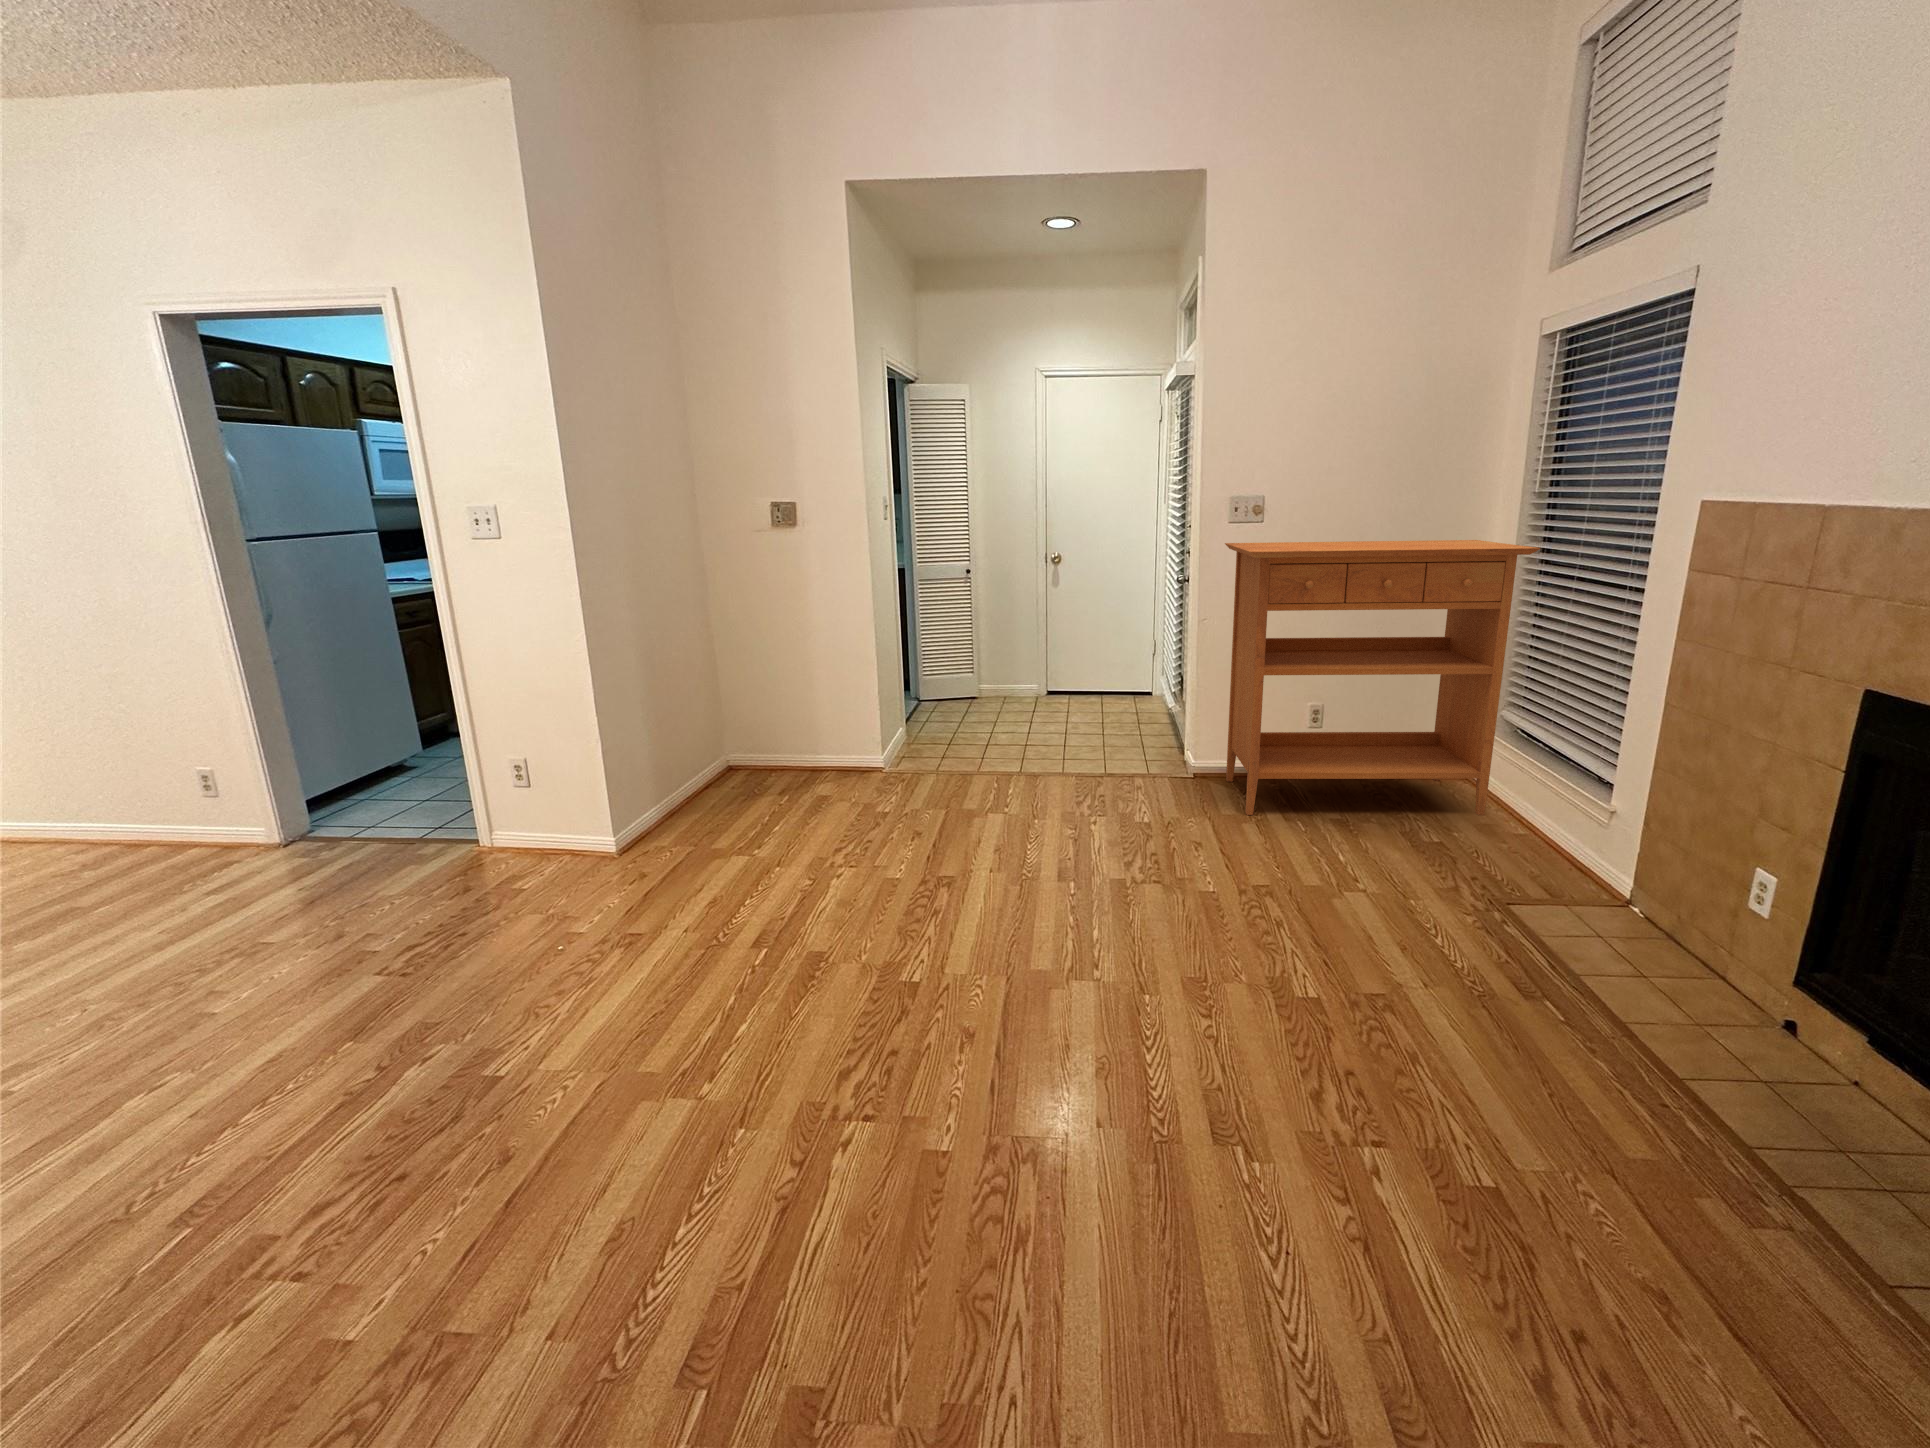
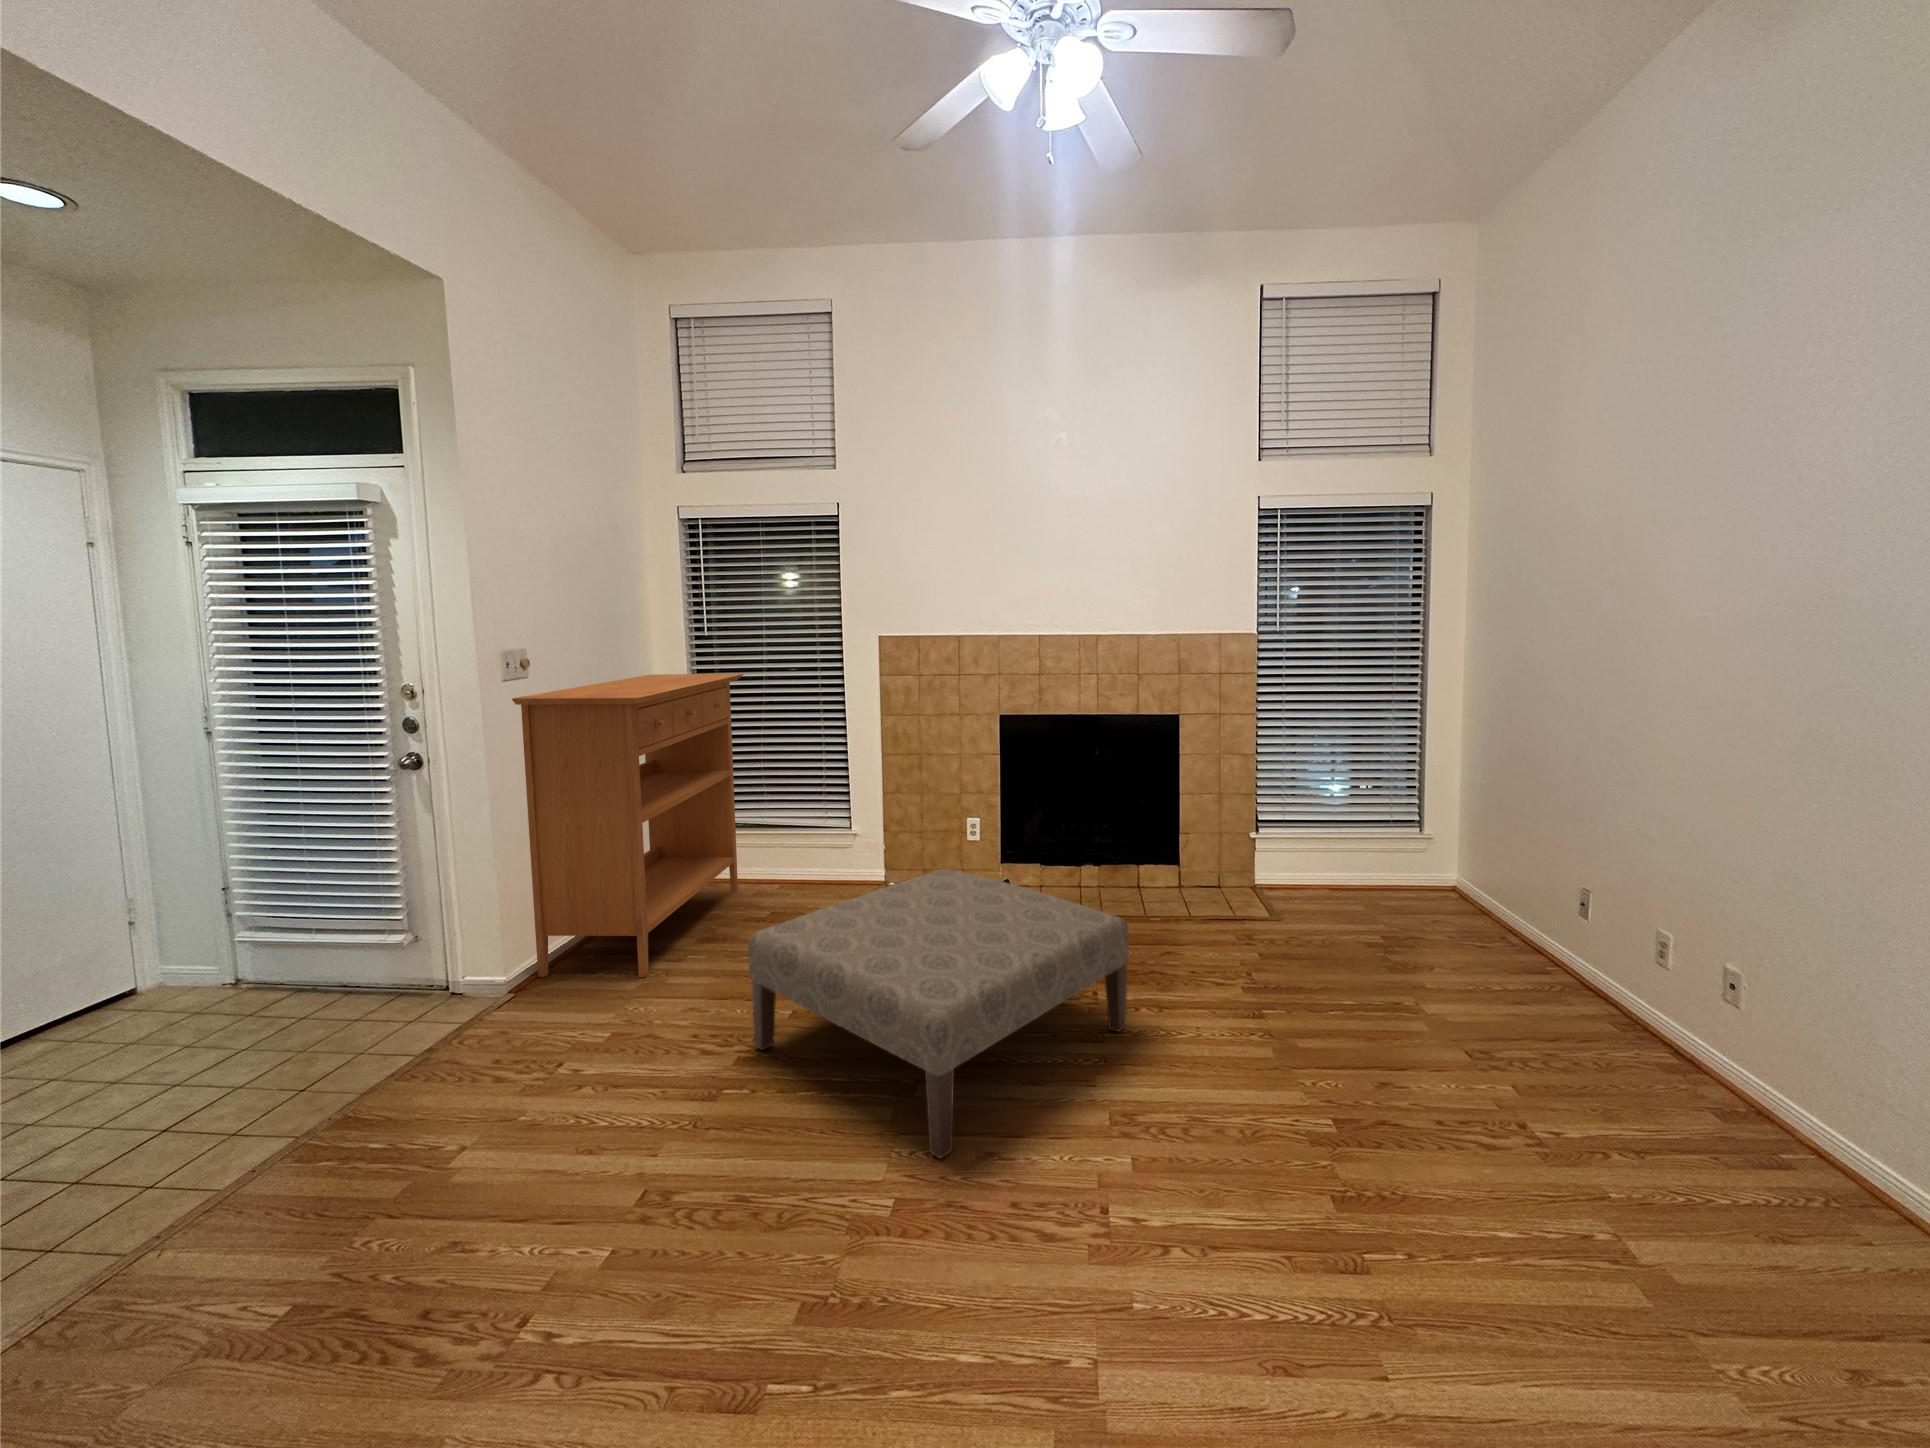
ottoman: none [954,781,1416,1171] -> present [748,869,1129,1159]

